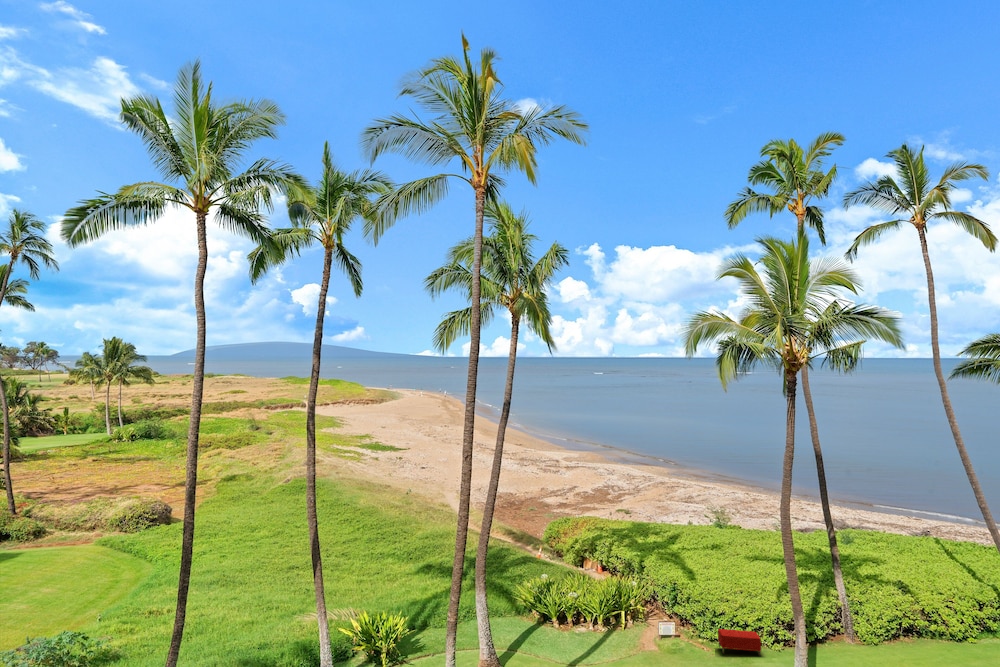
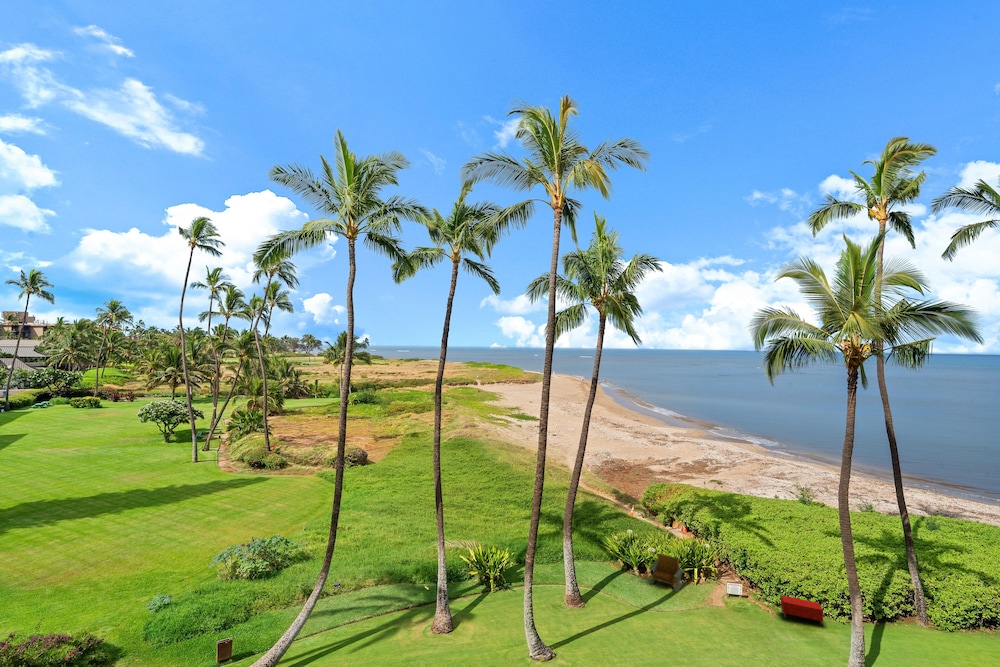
lounge chair: none [572,597,610,641] -> present [650,554,683,591]

